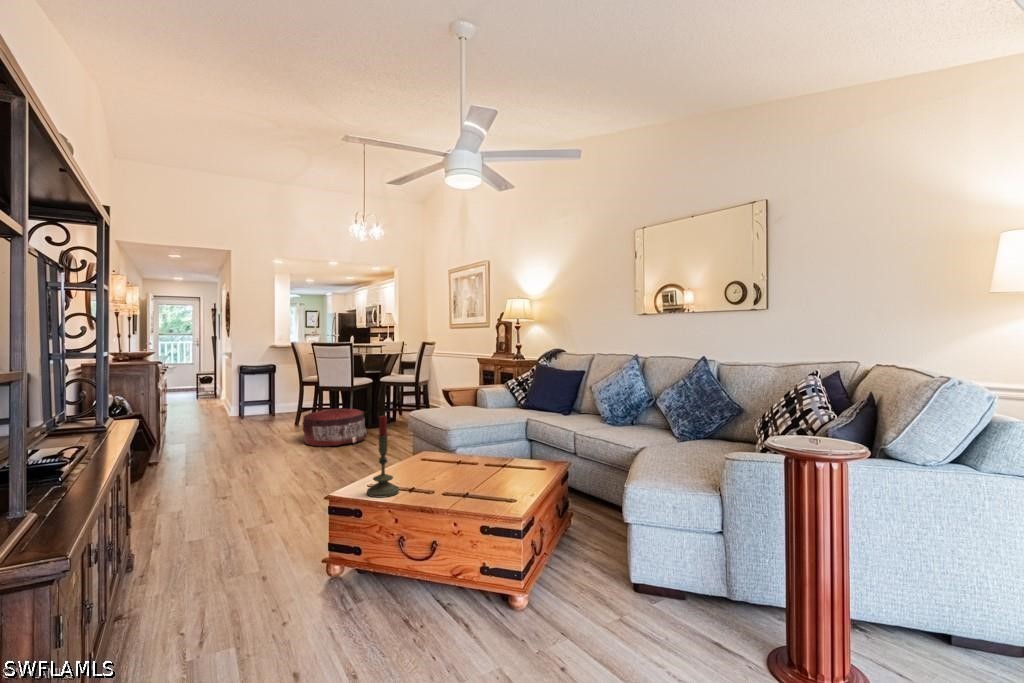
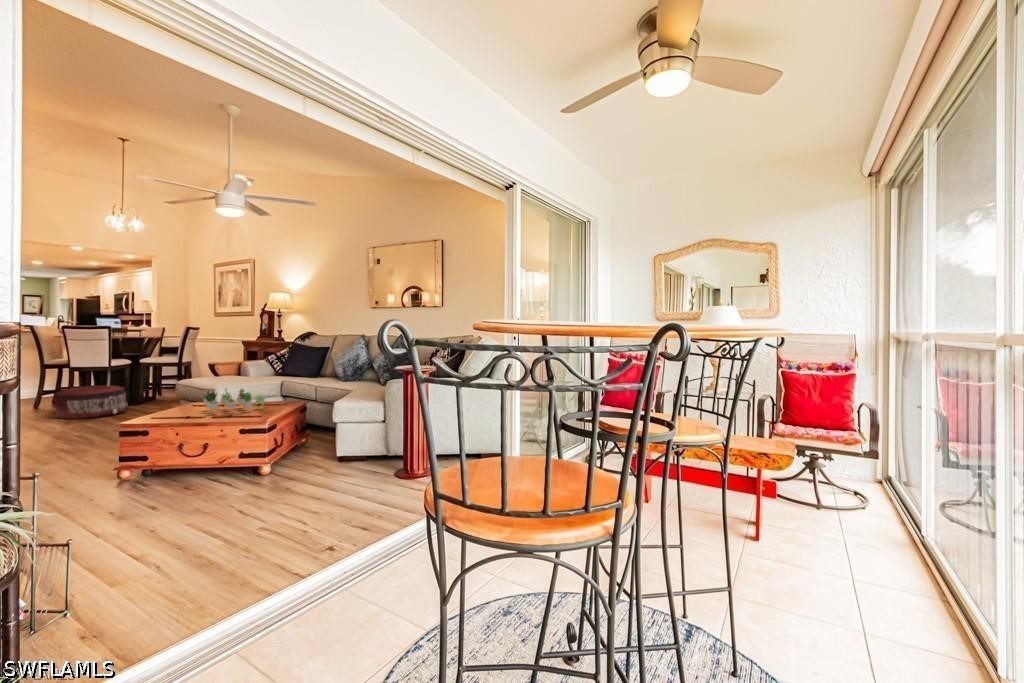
candle: present [367,415,399,497] -> none [151,366,177,421]
succulent plant: none [432,442,513,487] -> present [204,389,265,410]

